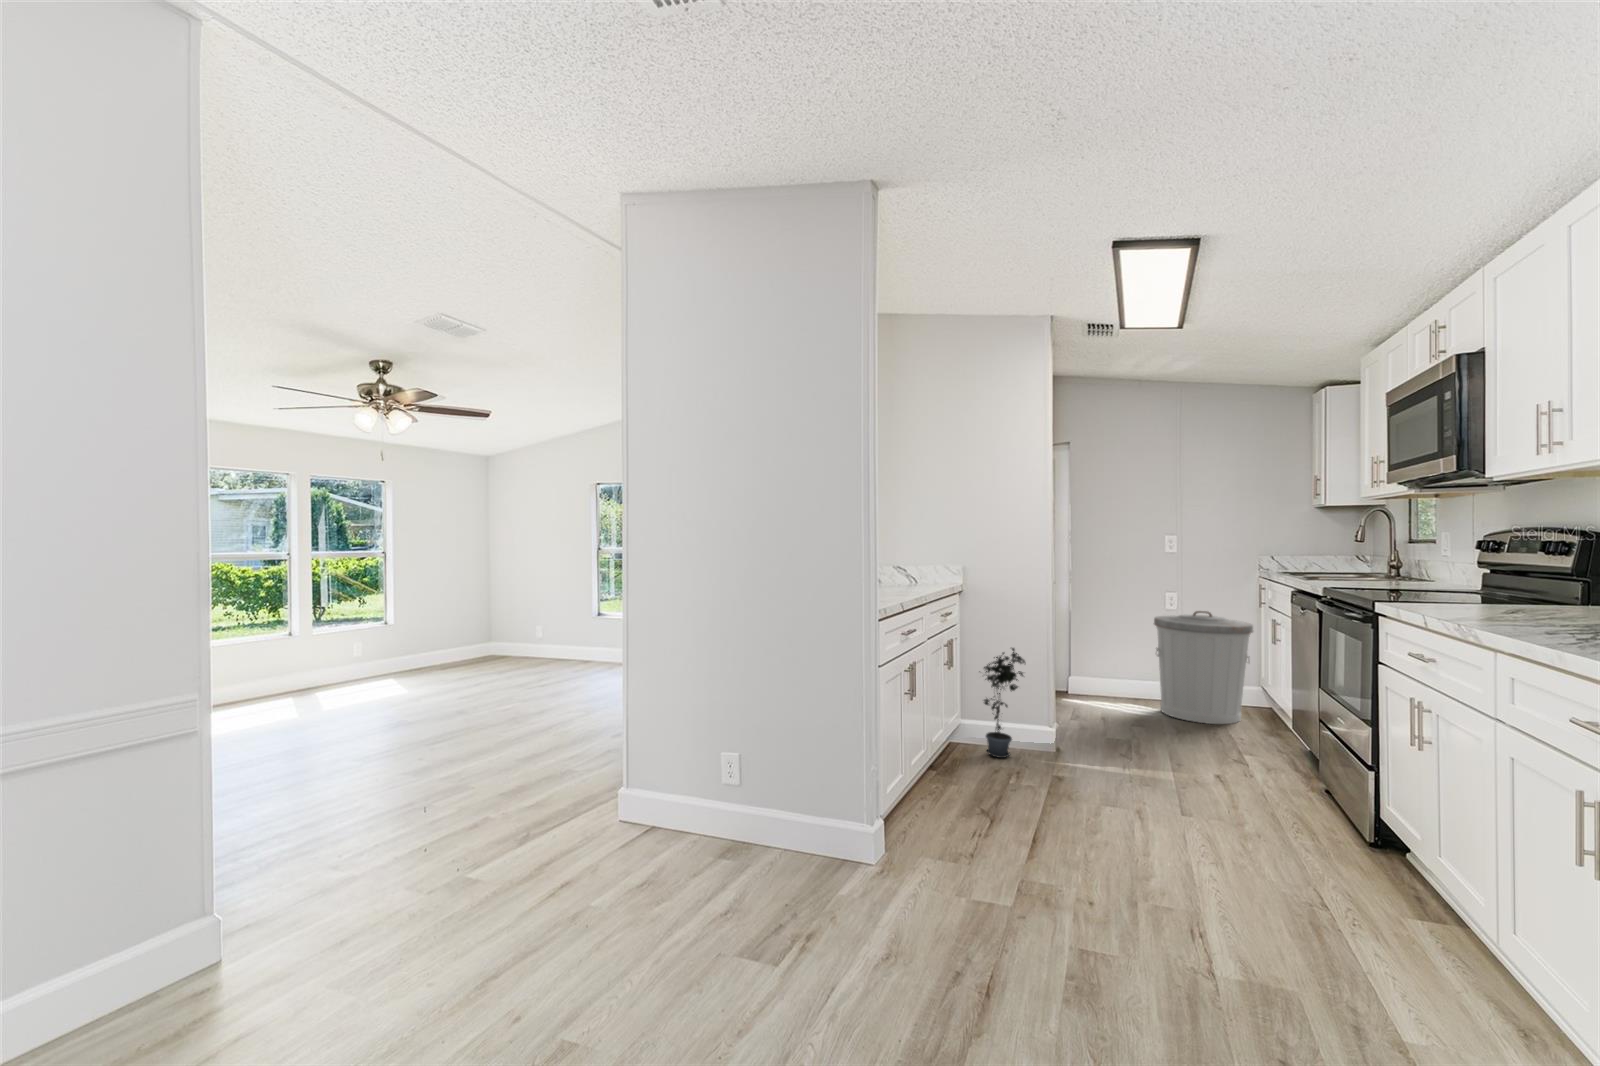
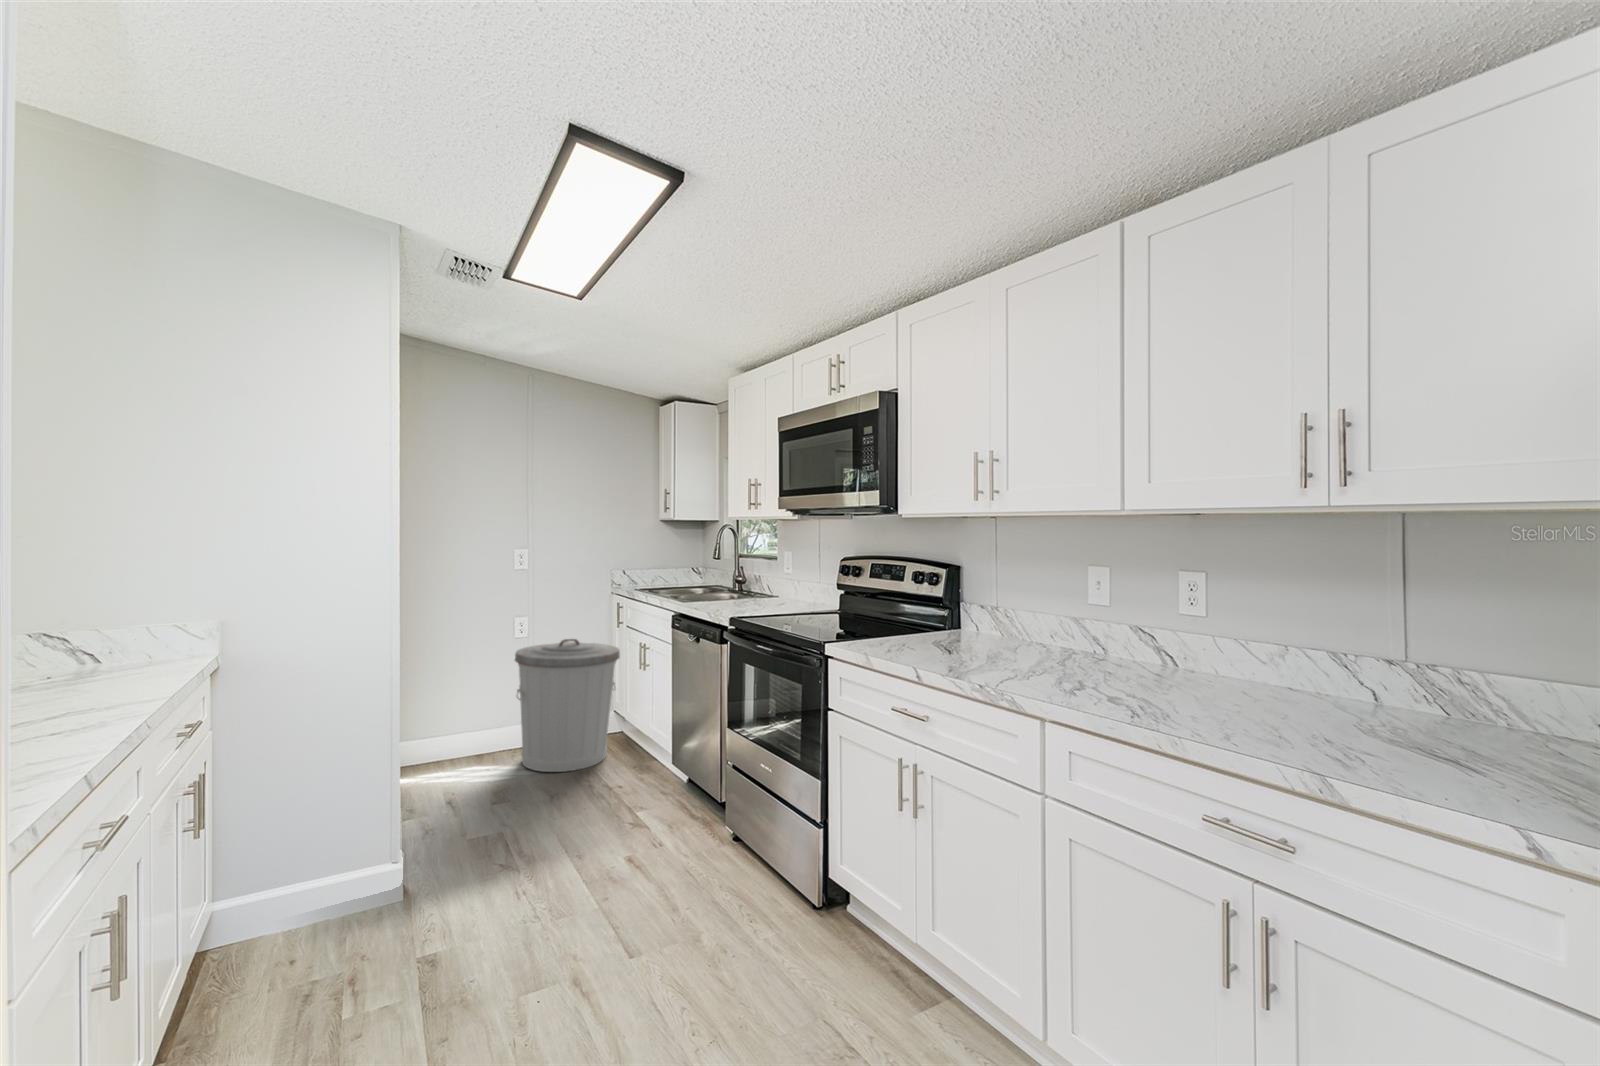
potted plant: present [984,648,1025,758] -> none [255,762,363,971]

